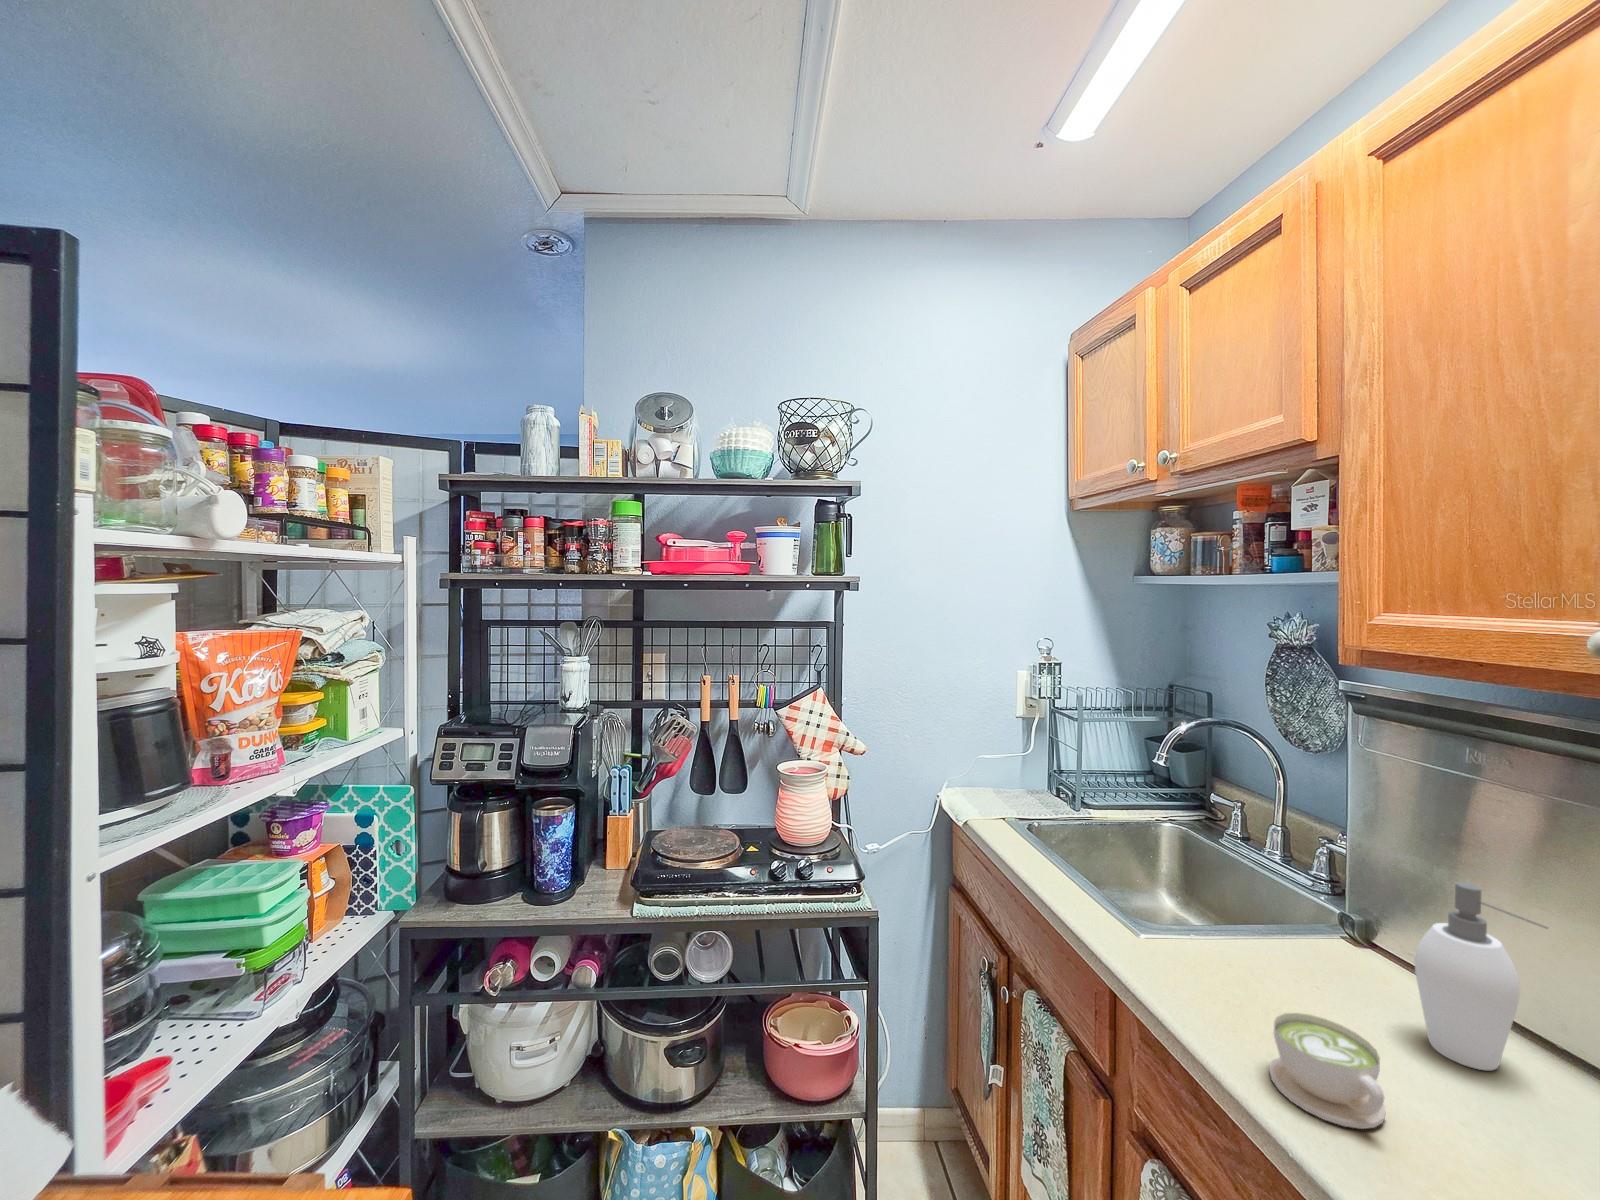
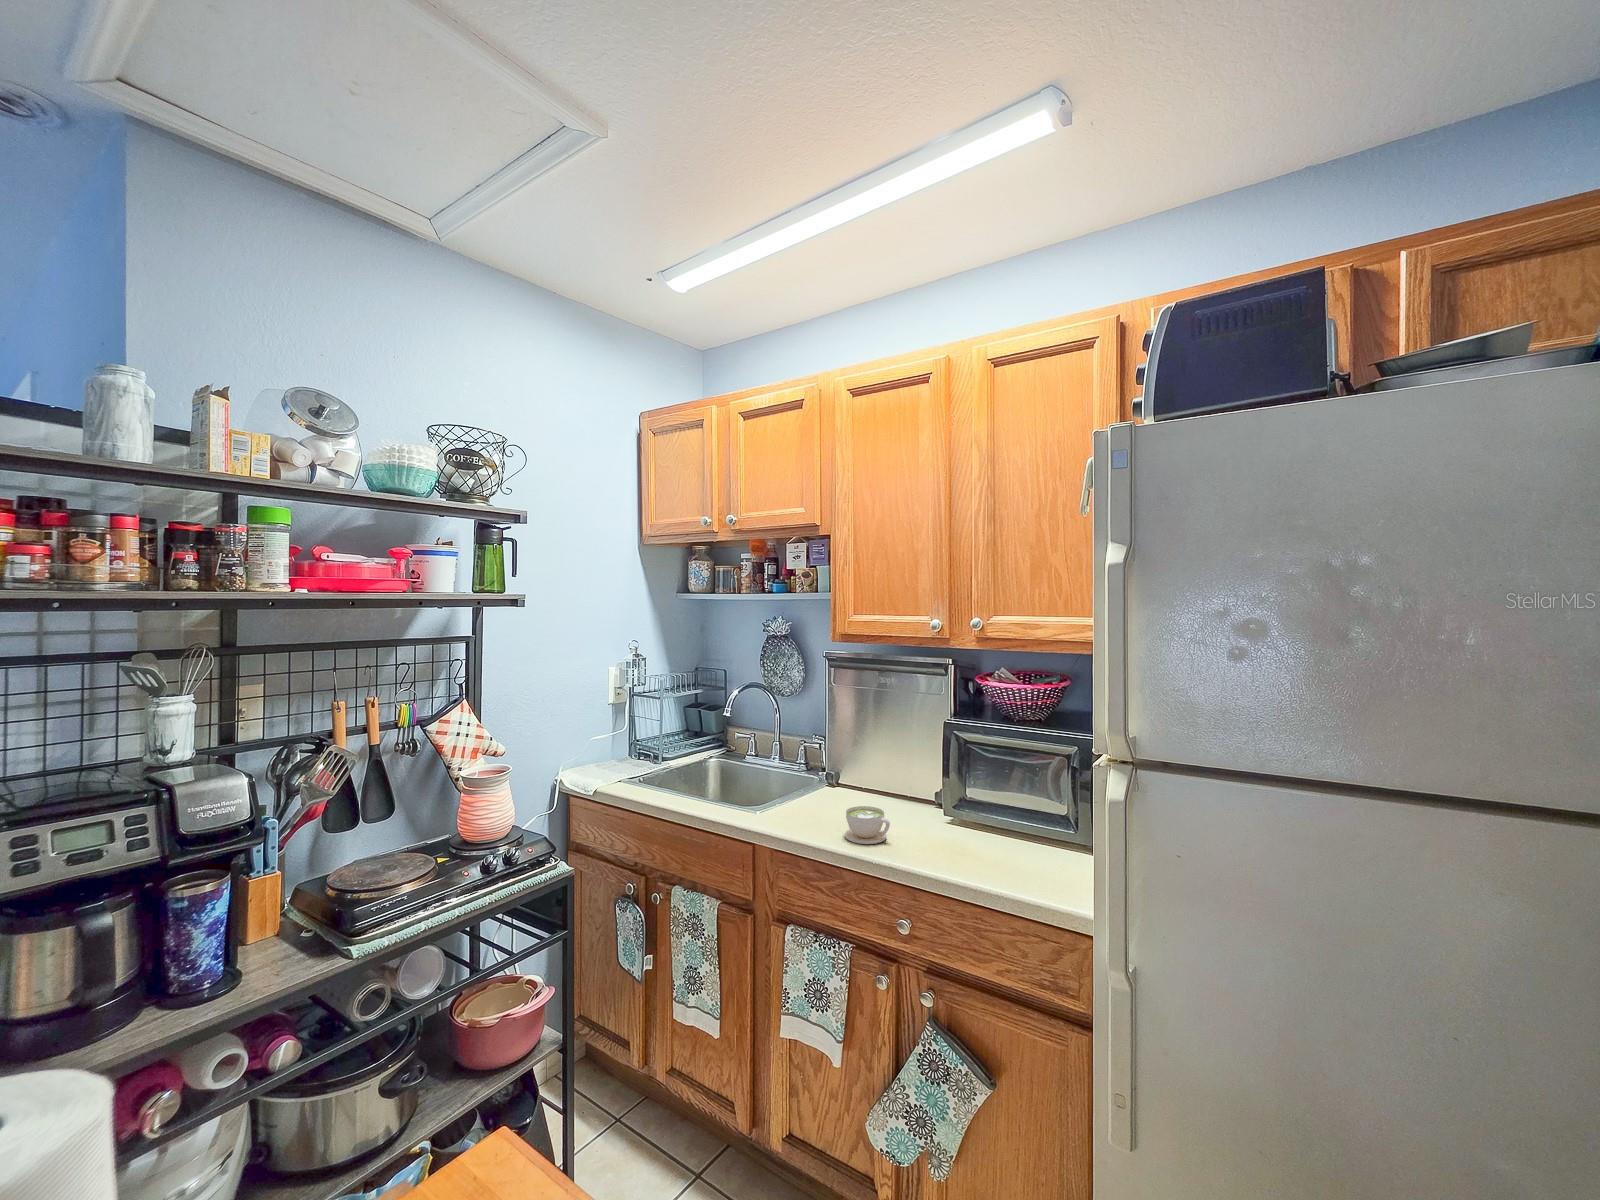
soap dispenser: present [1414,882,1547,1070] -> none [870,734,913,813]

